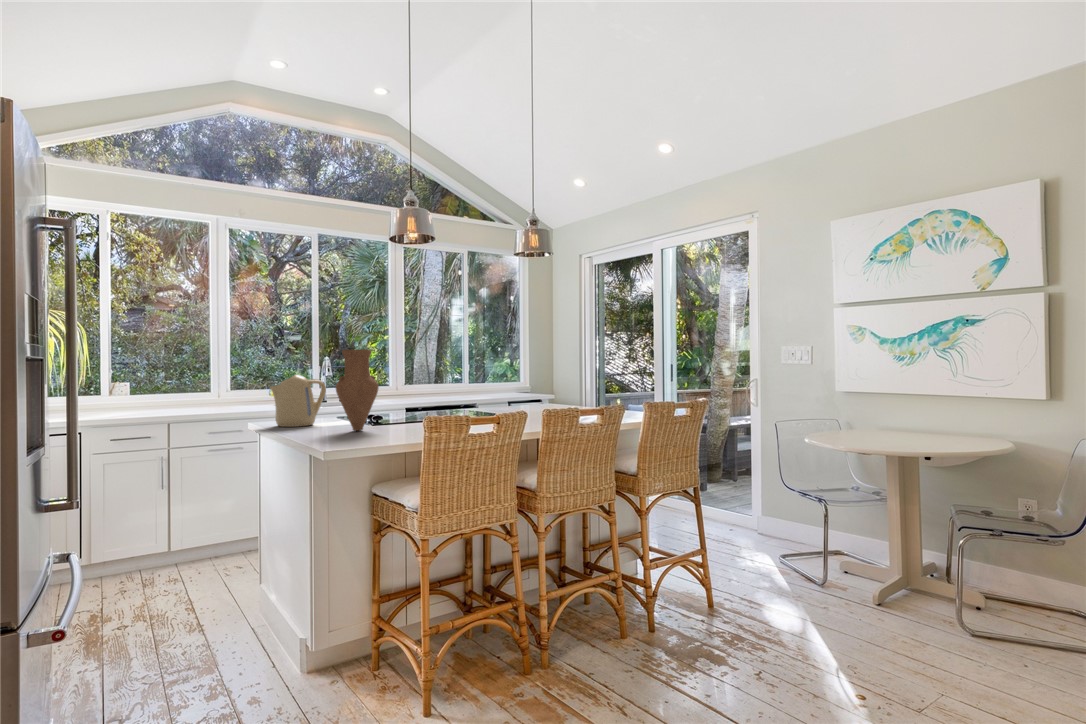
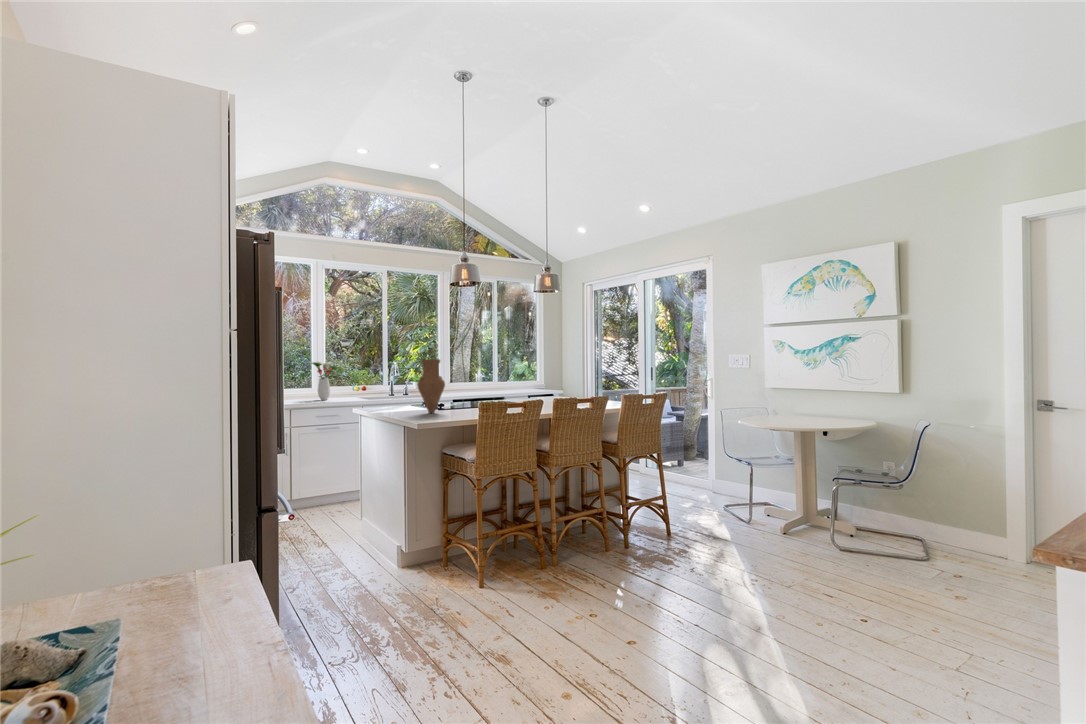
flower arrangement: none [196,356,250,410] -> present [307,362,344,400]
kettle: present [270,375,326,427] -> none [370,376,407,411]

